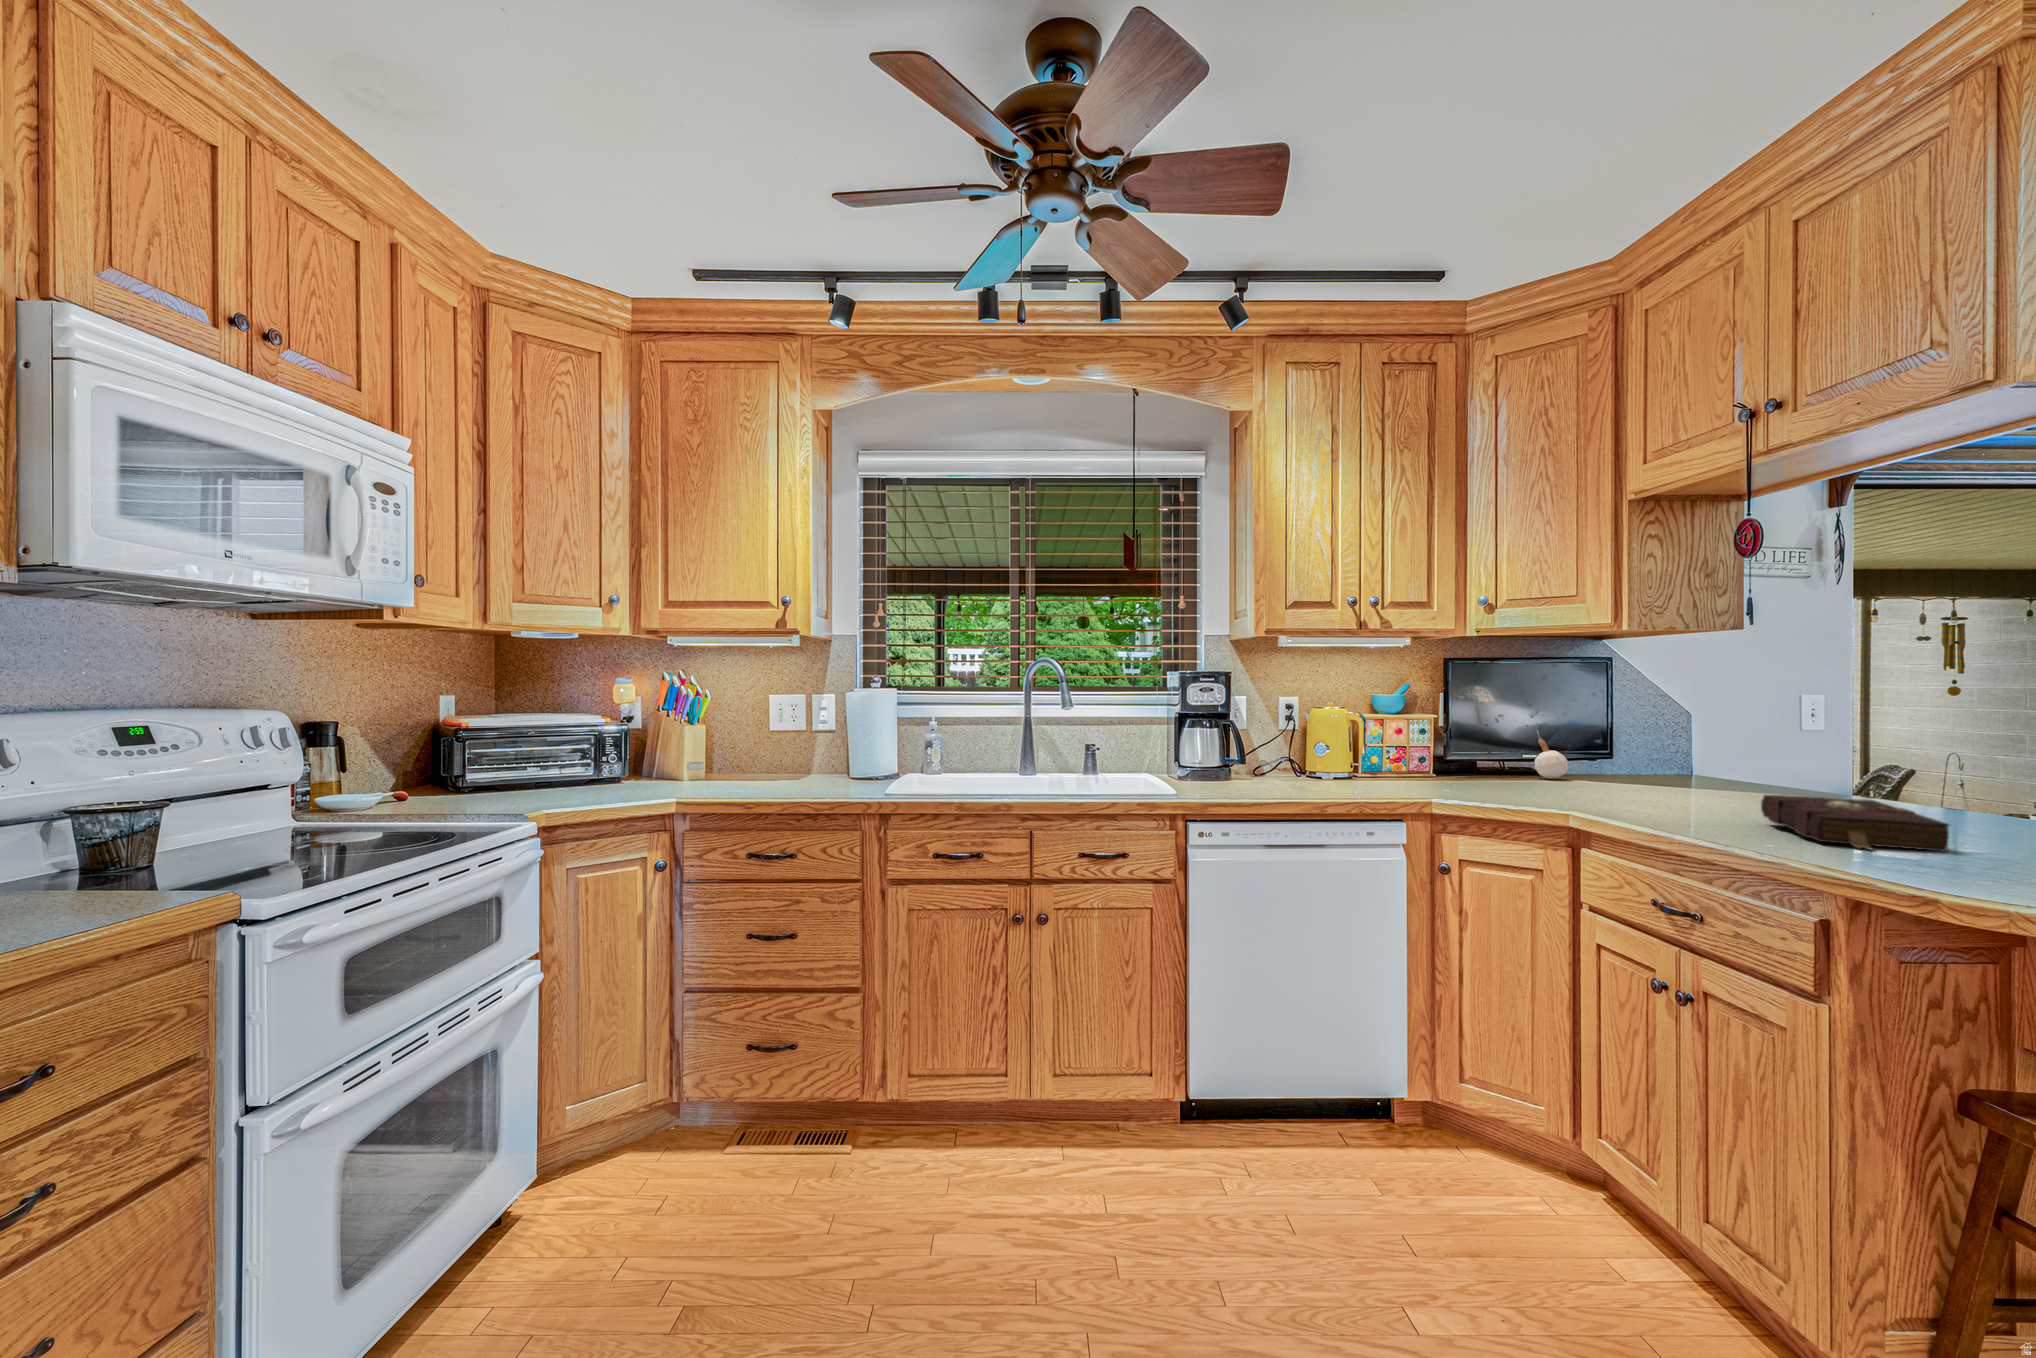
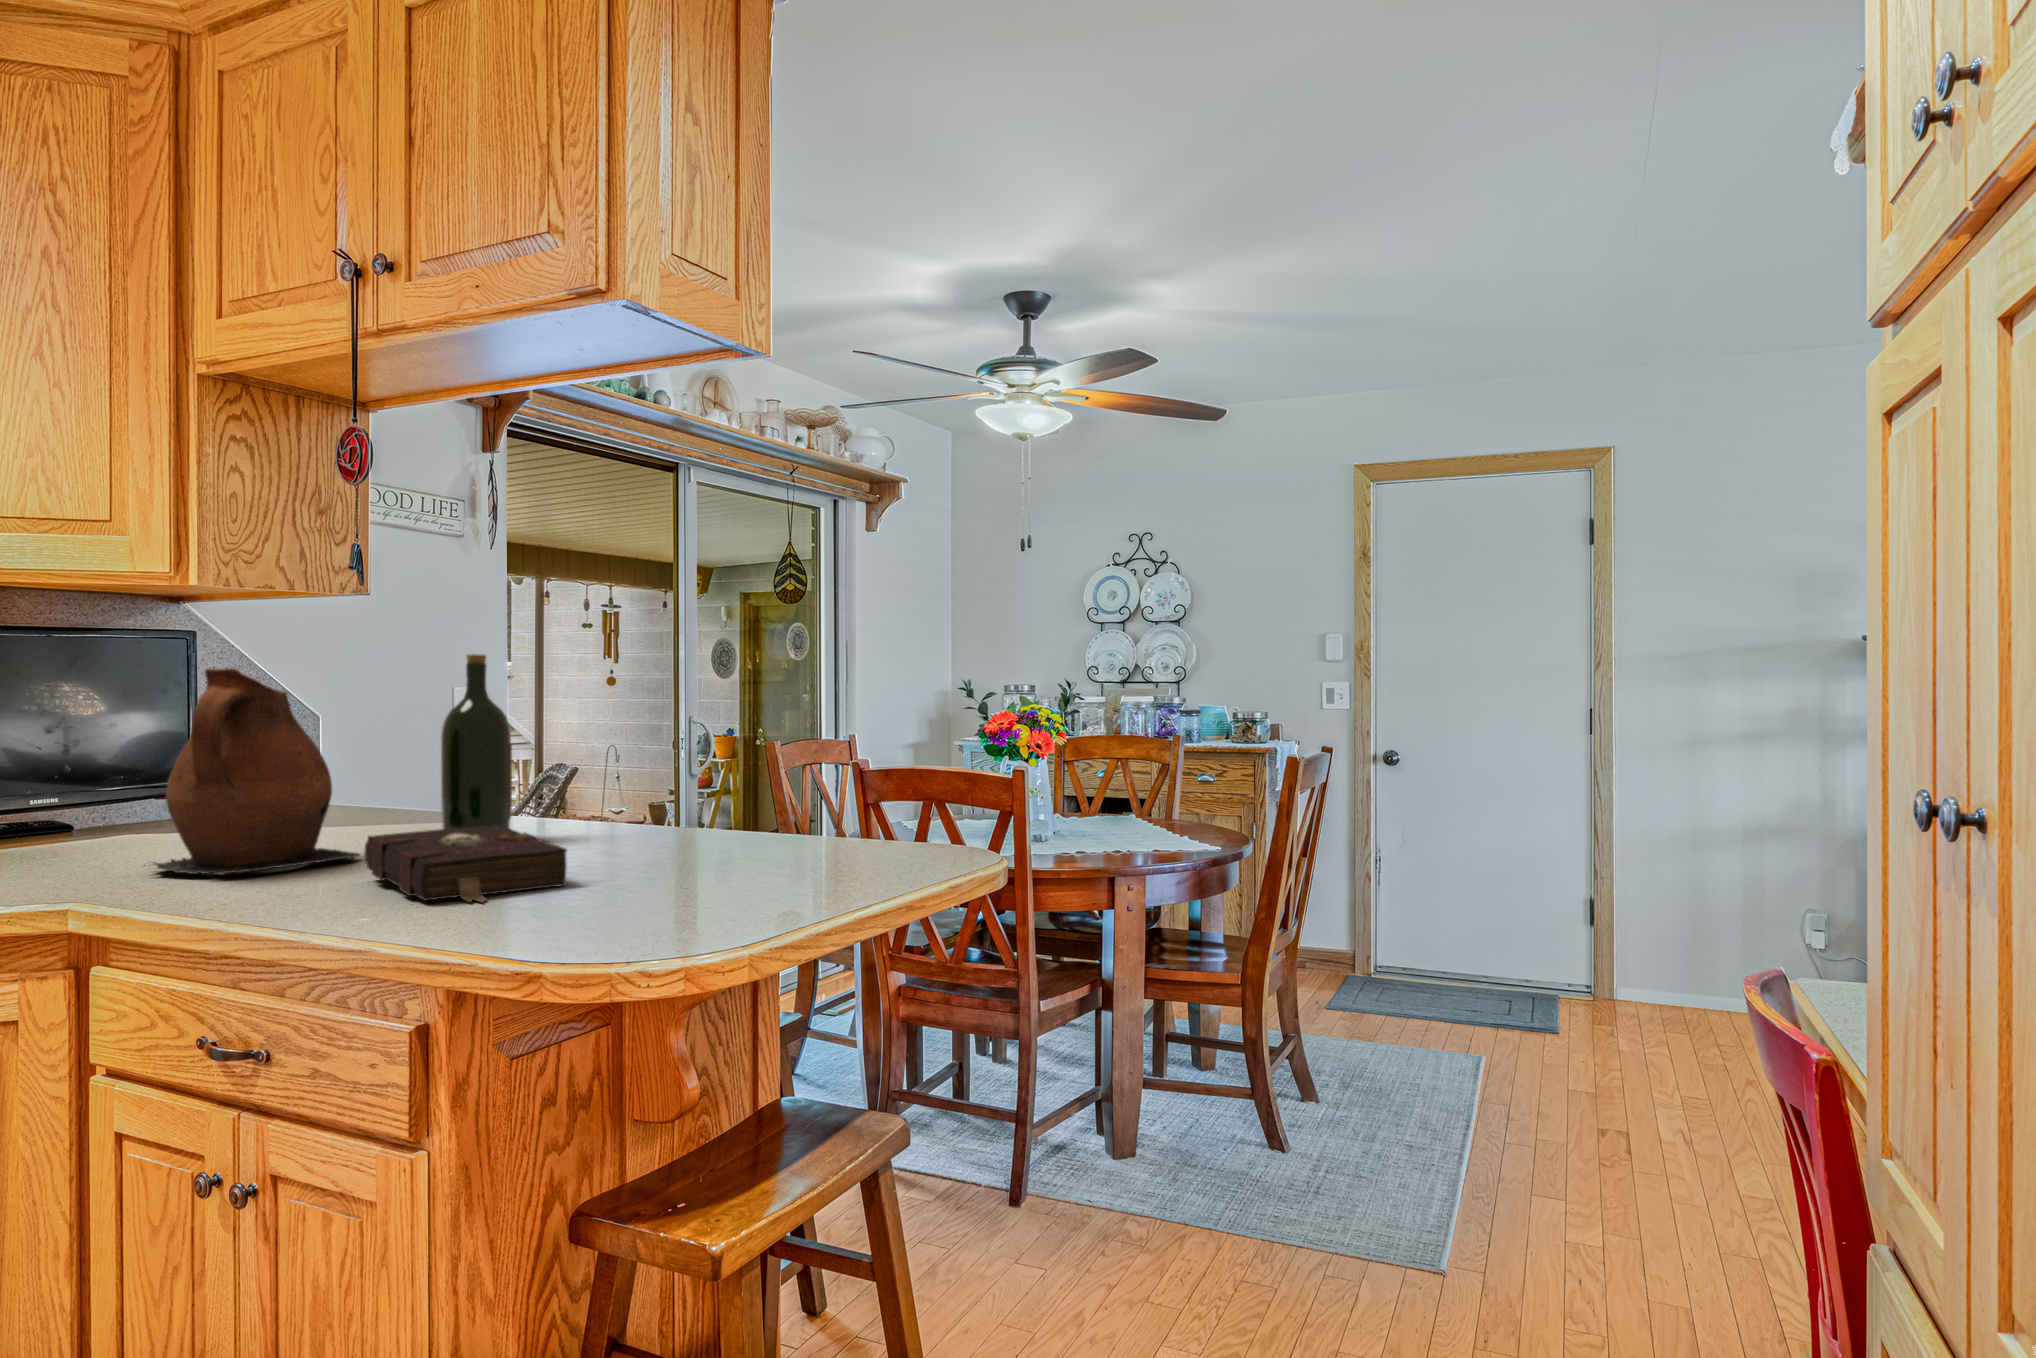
wine bottle: none [1812,673,1878,815] -> present [441,654,512,829]
ceramic pitcher: none [1604,682,1749,811] -> present [144,669,360,875]
candle: present [1535,732,1568,779] -> none [45,758,108,844]

